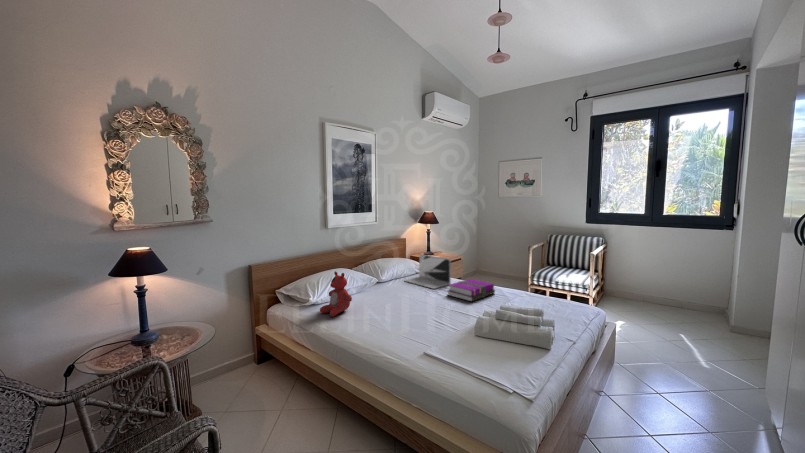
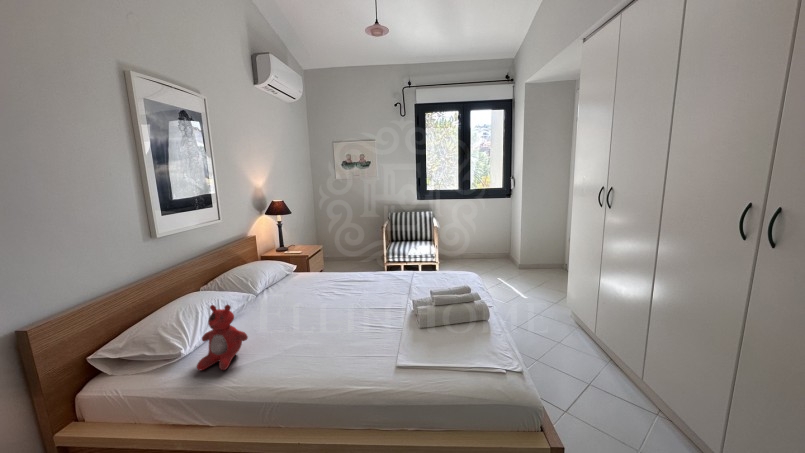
laptop: present [405,254,451,289] -> none [278,253,335,291]
hardback book: present [448,279,495,301] -> none [343,271,387,297]

